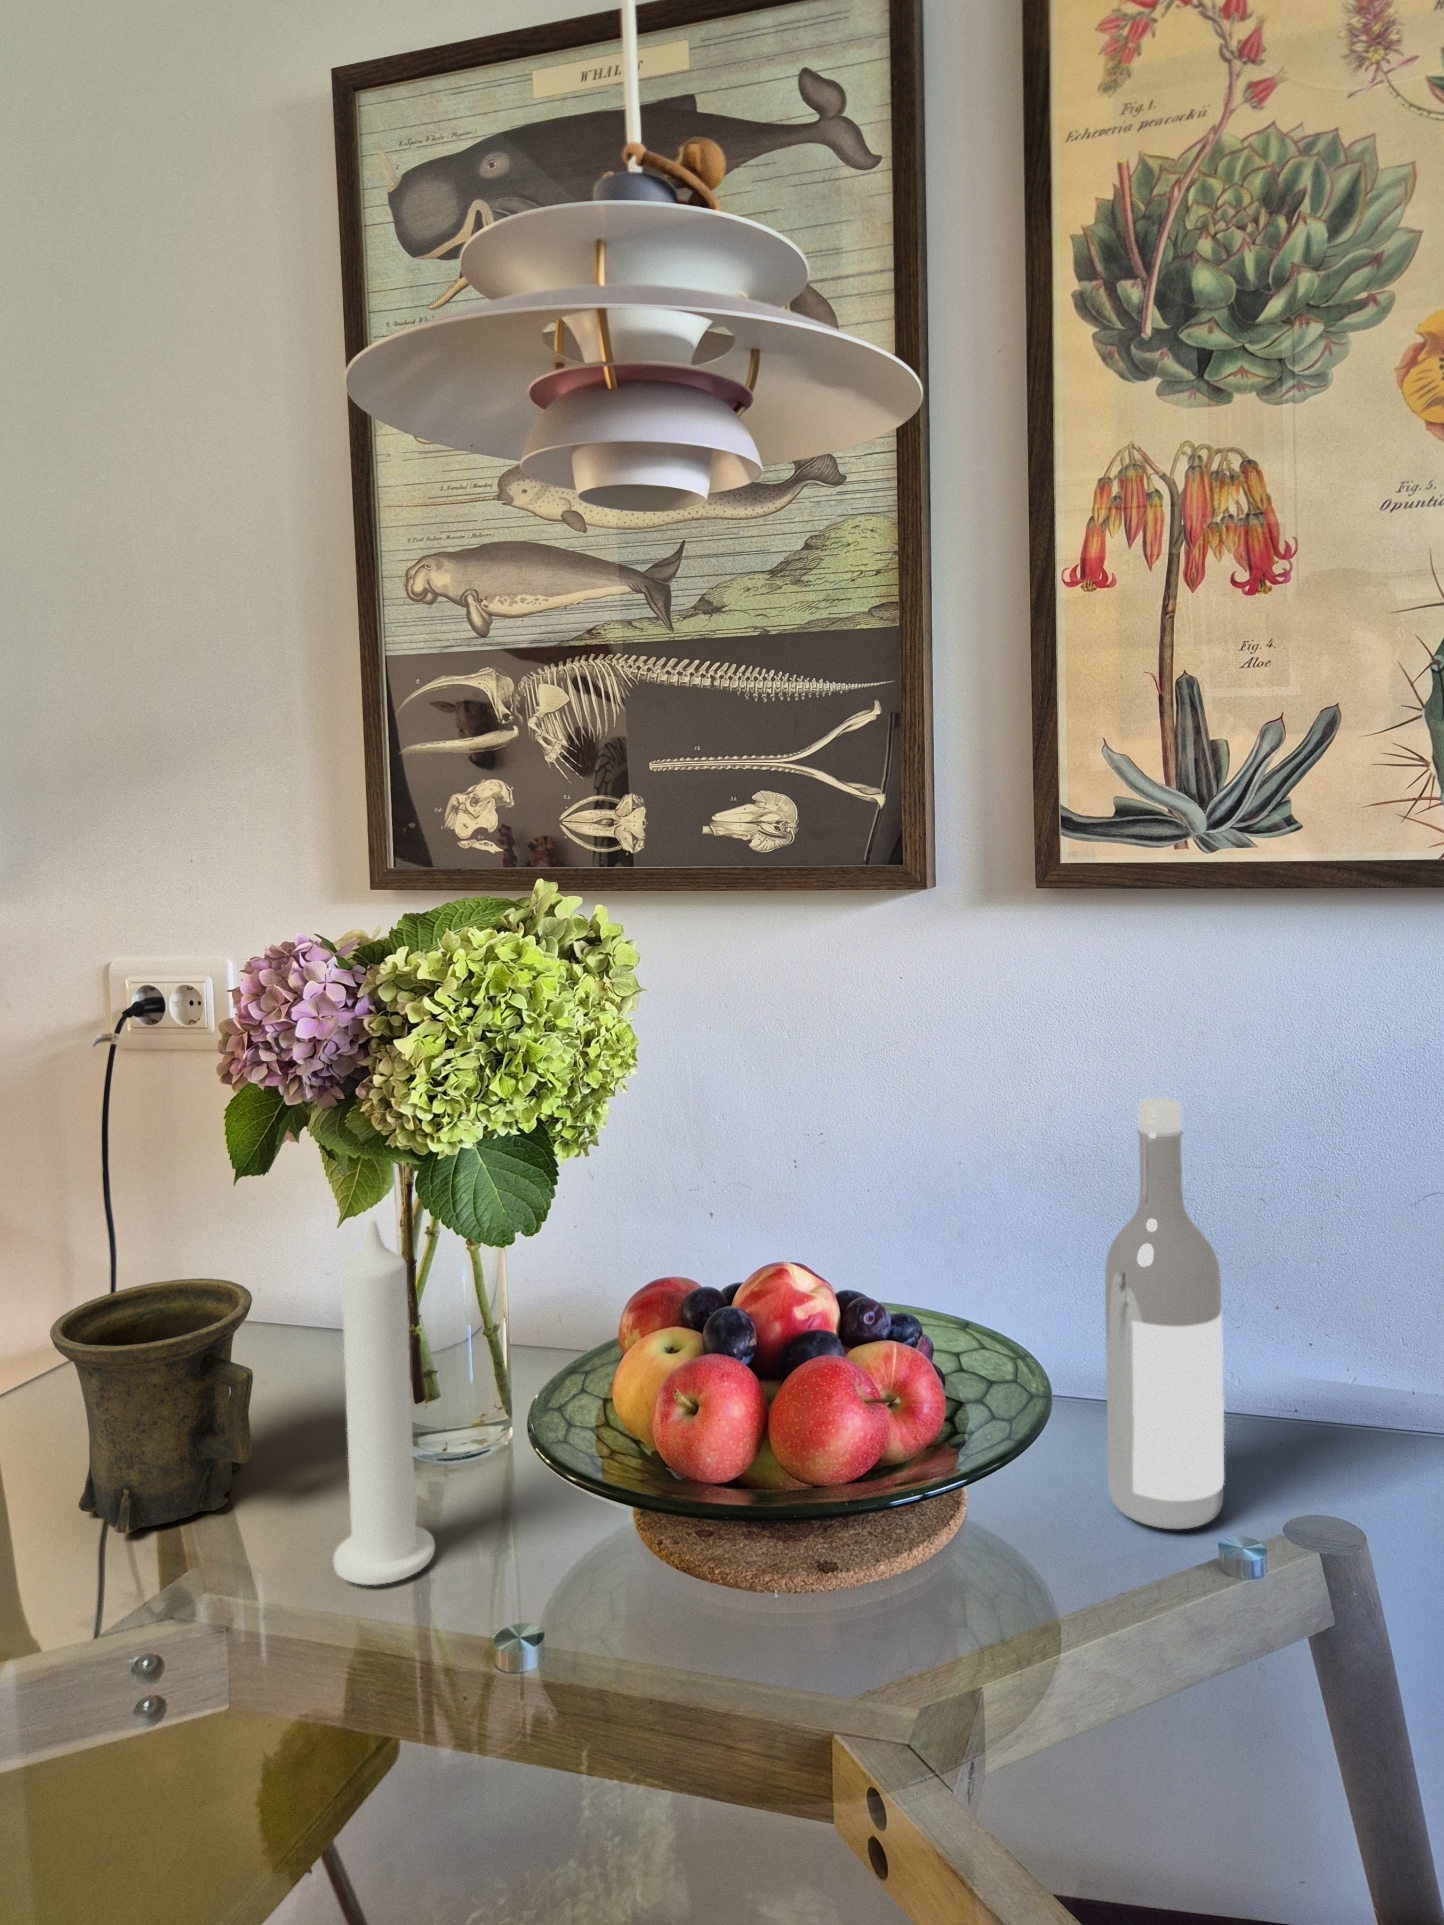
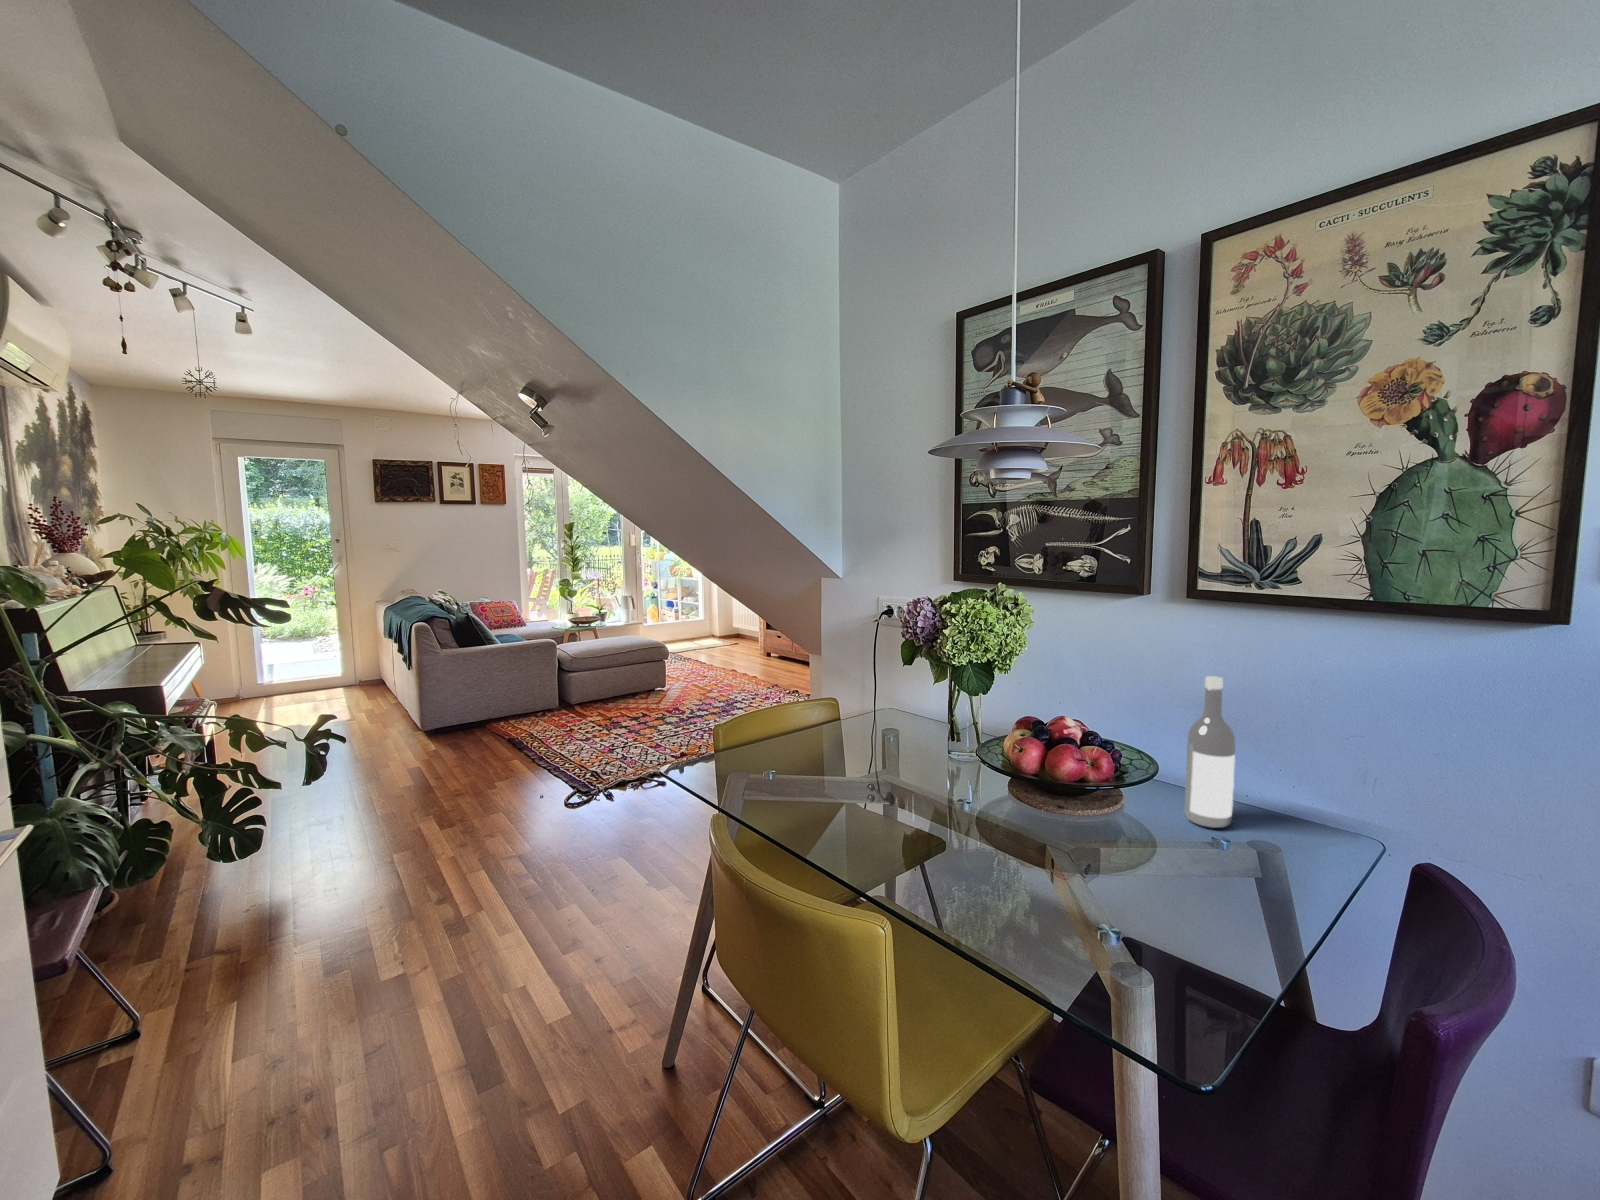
candle: present [333,1219,435,1585] -> none [924,681,953,784]
mug: present [50,1279,253,1533] -> none [855,694,908,759]

